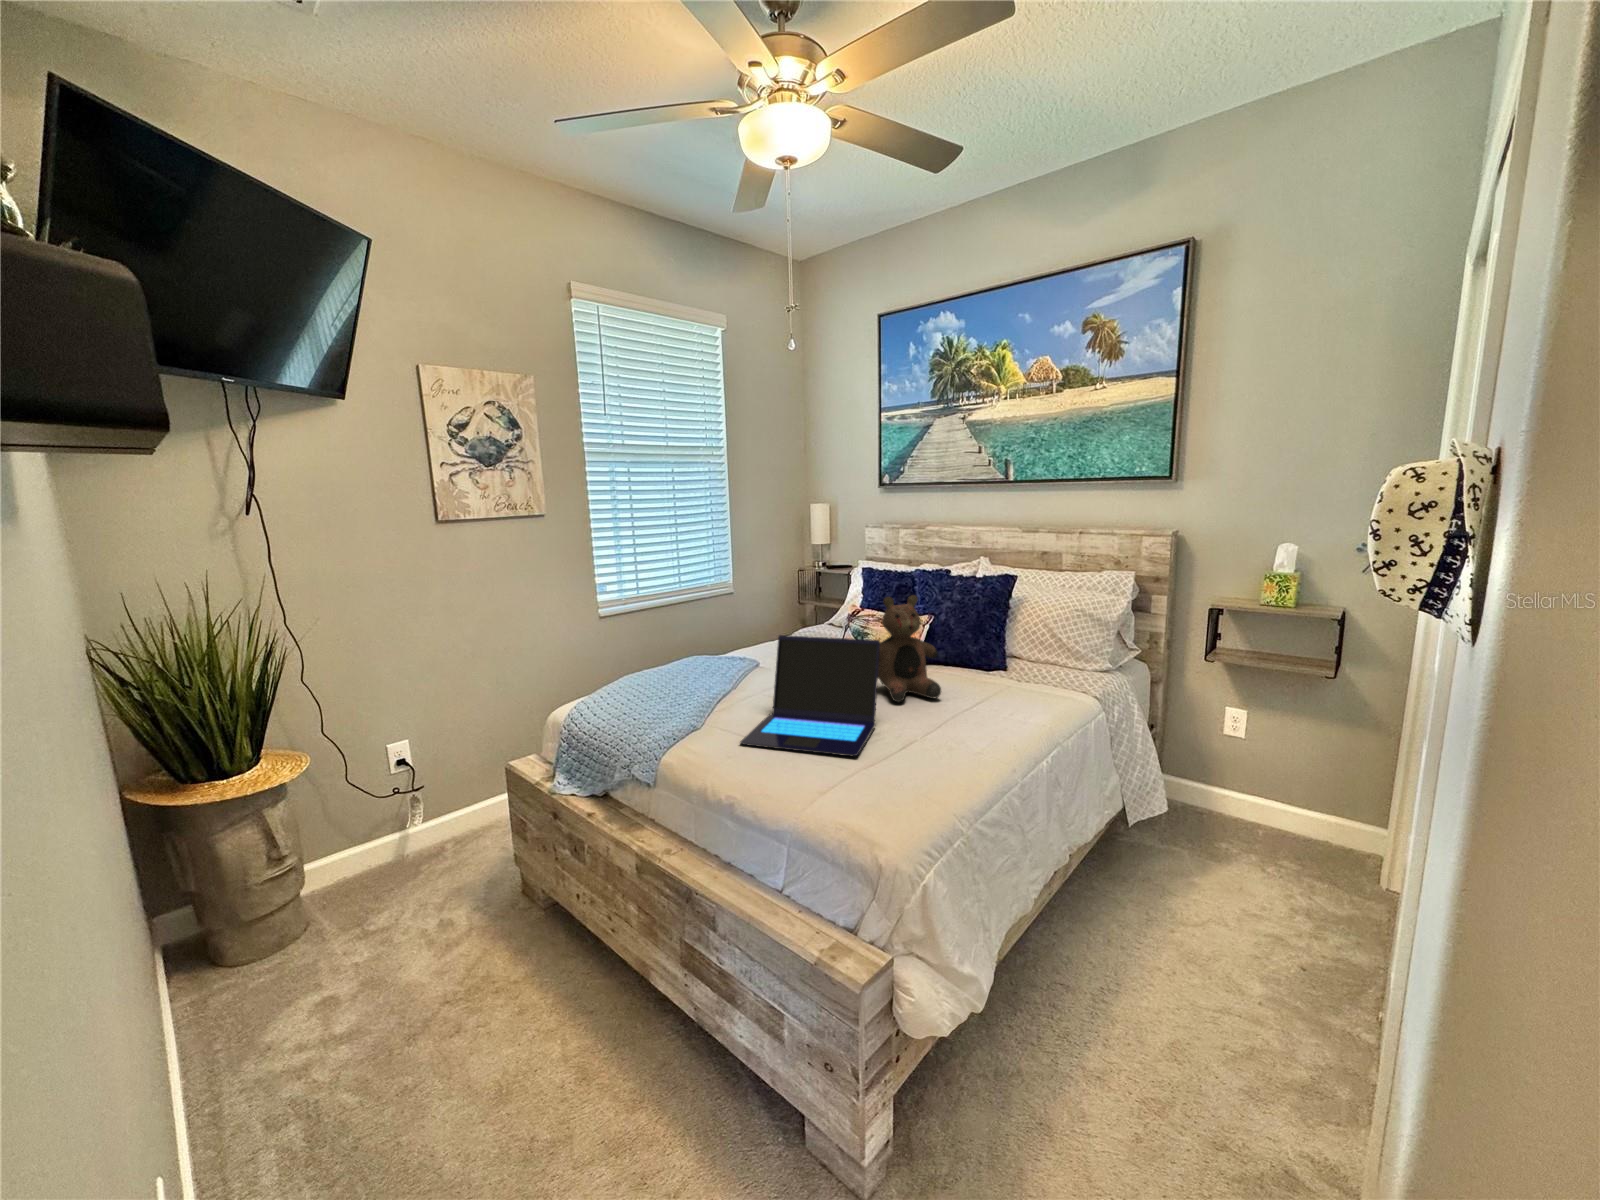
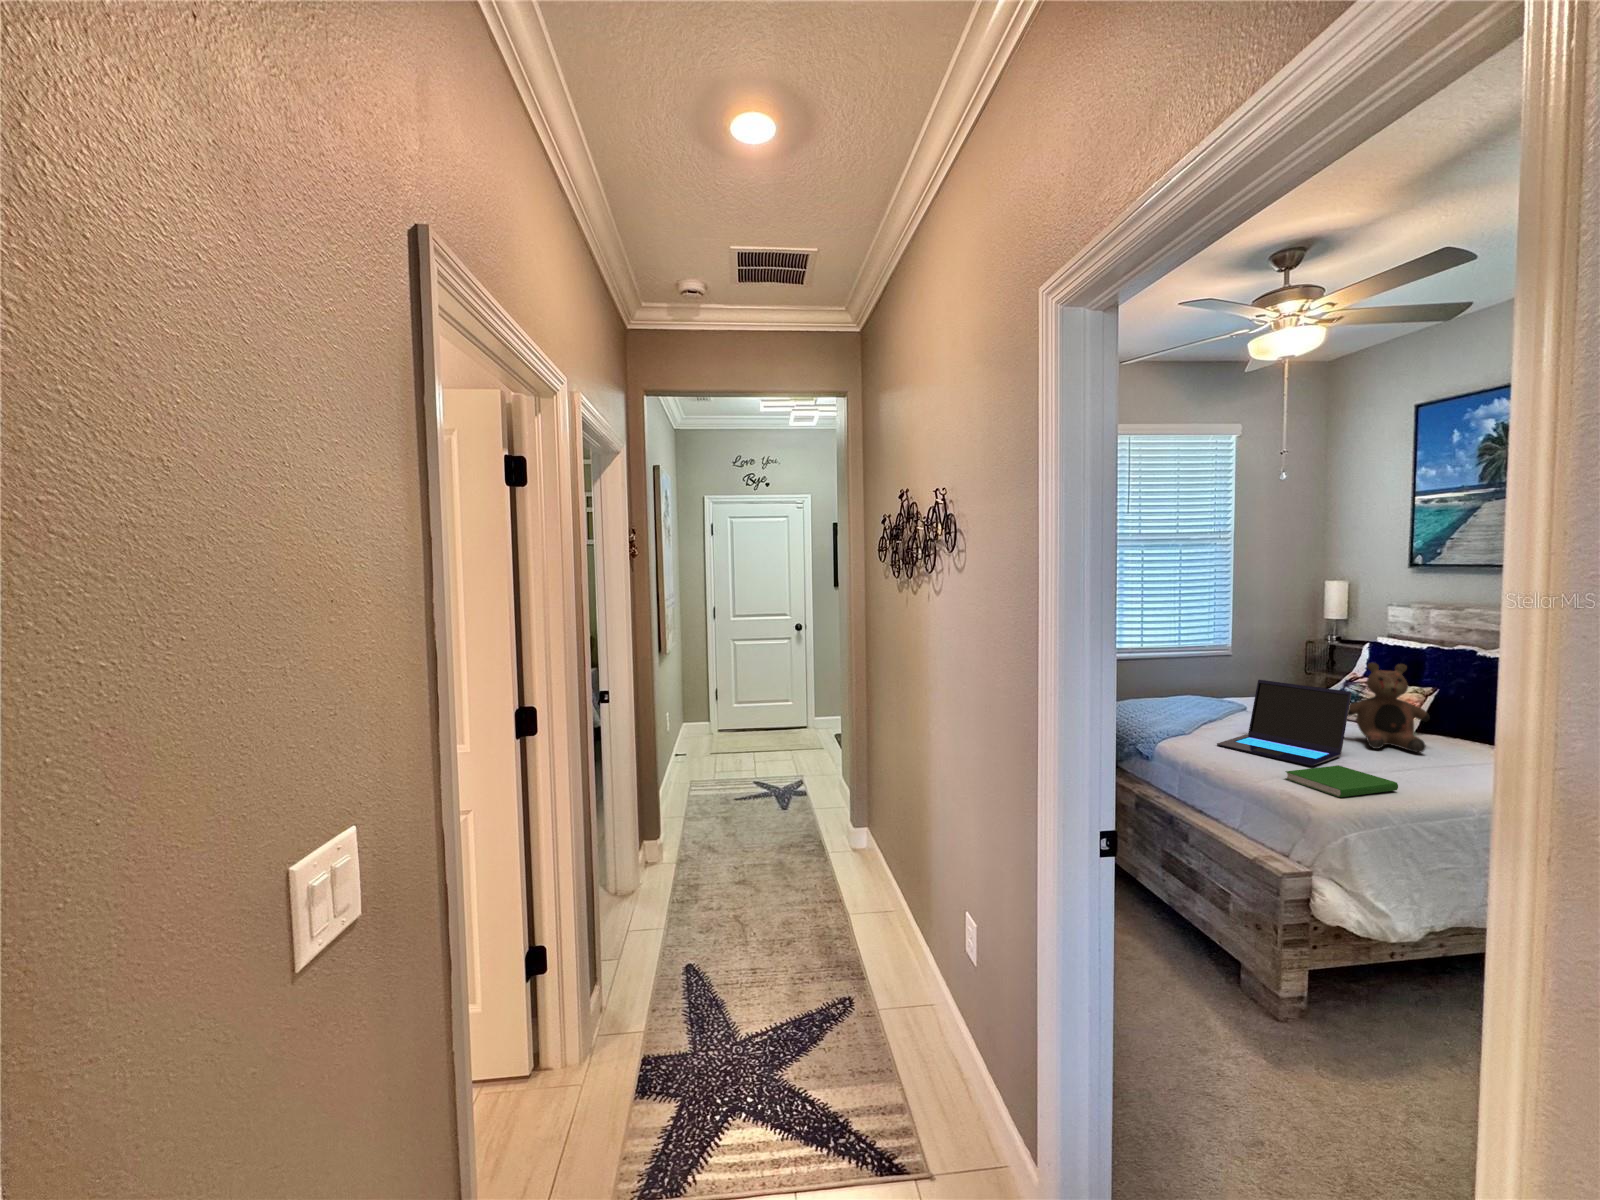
hardcover book: none [836,751,955,818] -> present [1286,765,1398,797]

